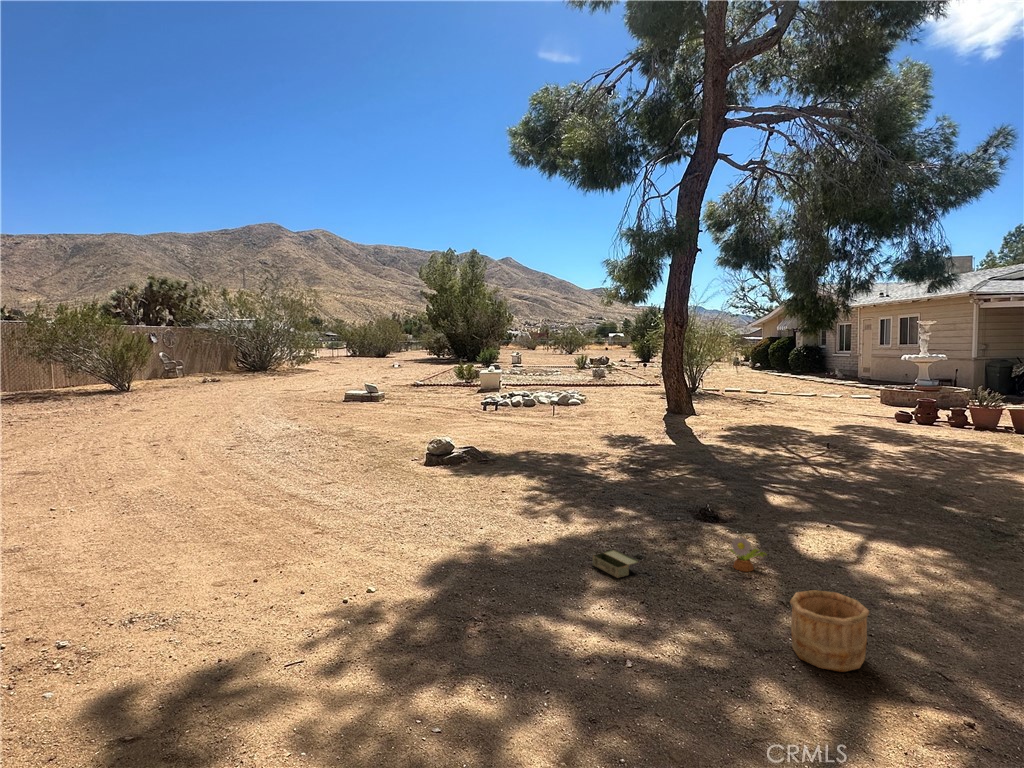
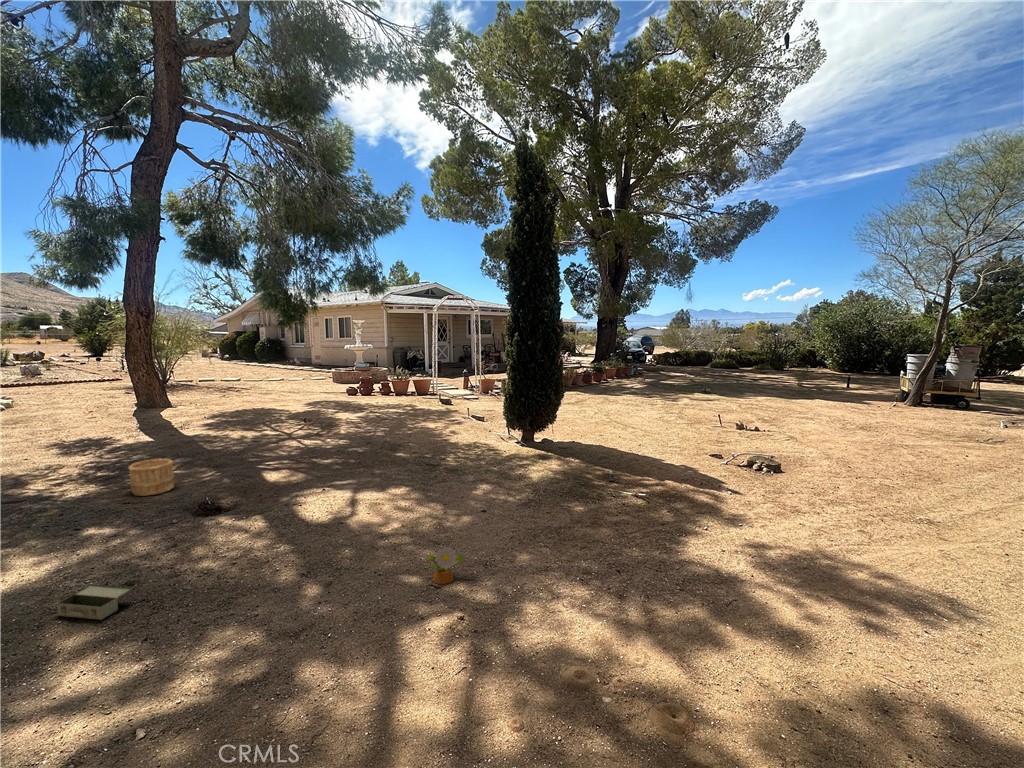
decorative plant: present [727,536,767,572] -> present [426,546,464,584]
wooden bucket: present [790,590,869,672] -> present [128,459,174,496]

